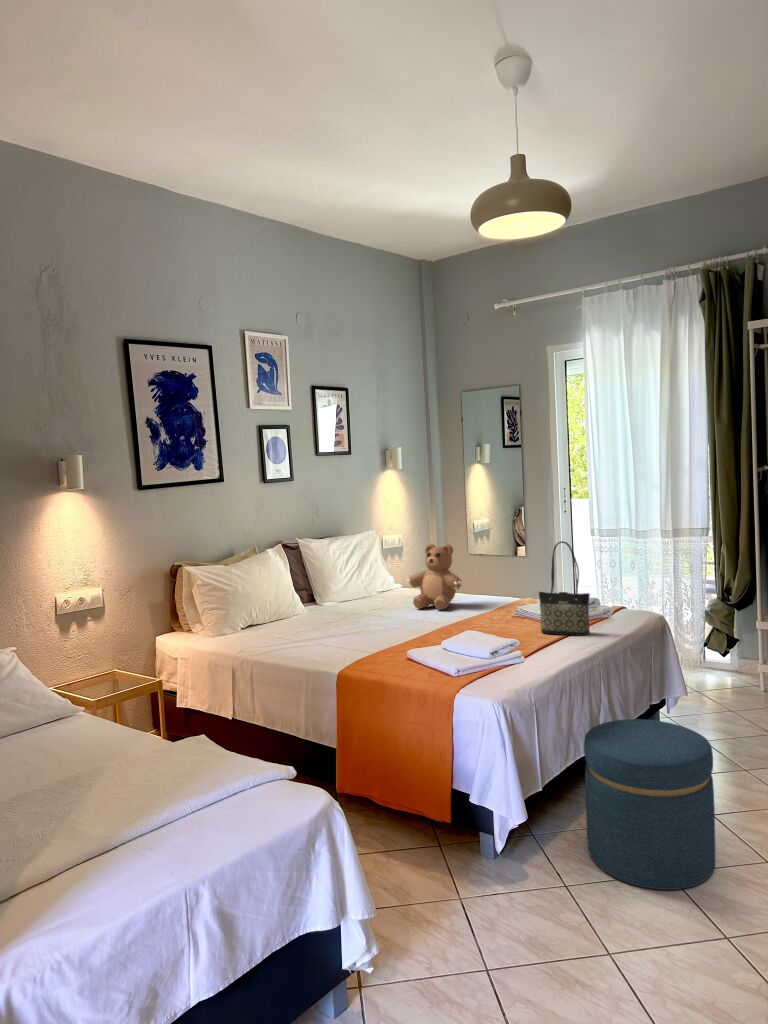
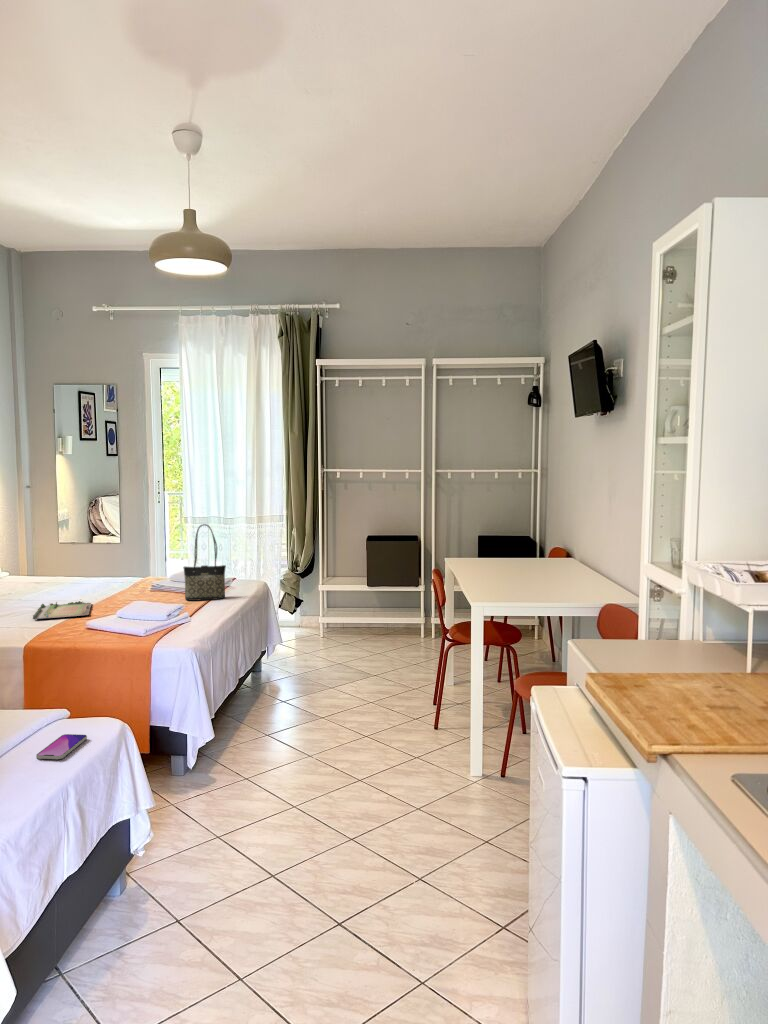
teddy bear: present [407,544,463,610] -> none [32,531,96,593]
tray: none [375,618,444,640] -> present [33,601,91,620]
ottoman: present [584,719,715,890] -> none [248,651,335,763]
smartphone: none [201,806,272,844] -> present [36,734,87,759]

